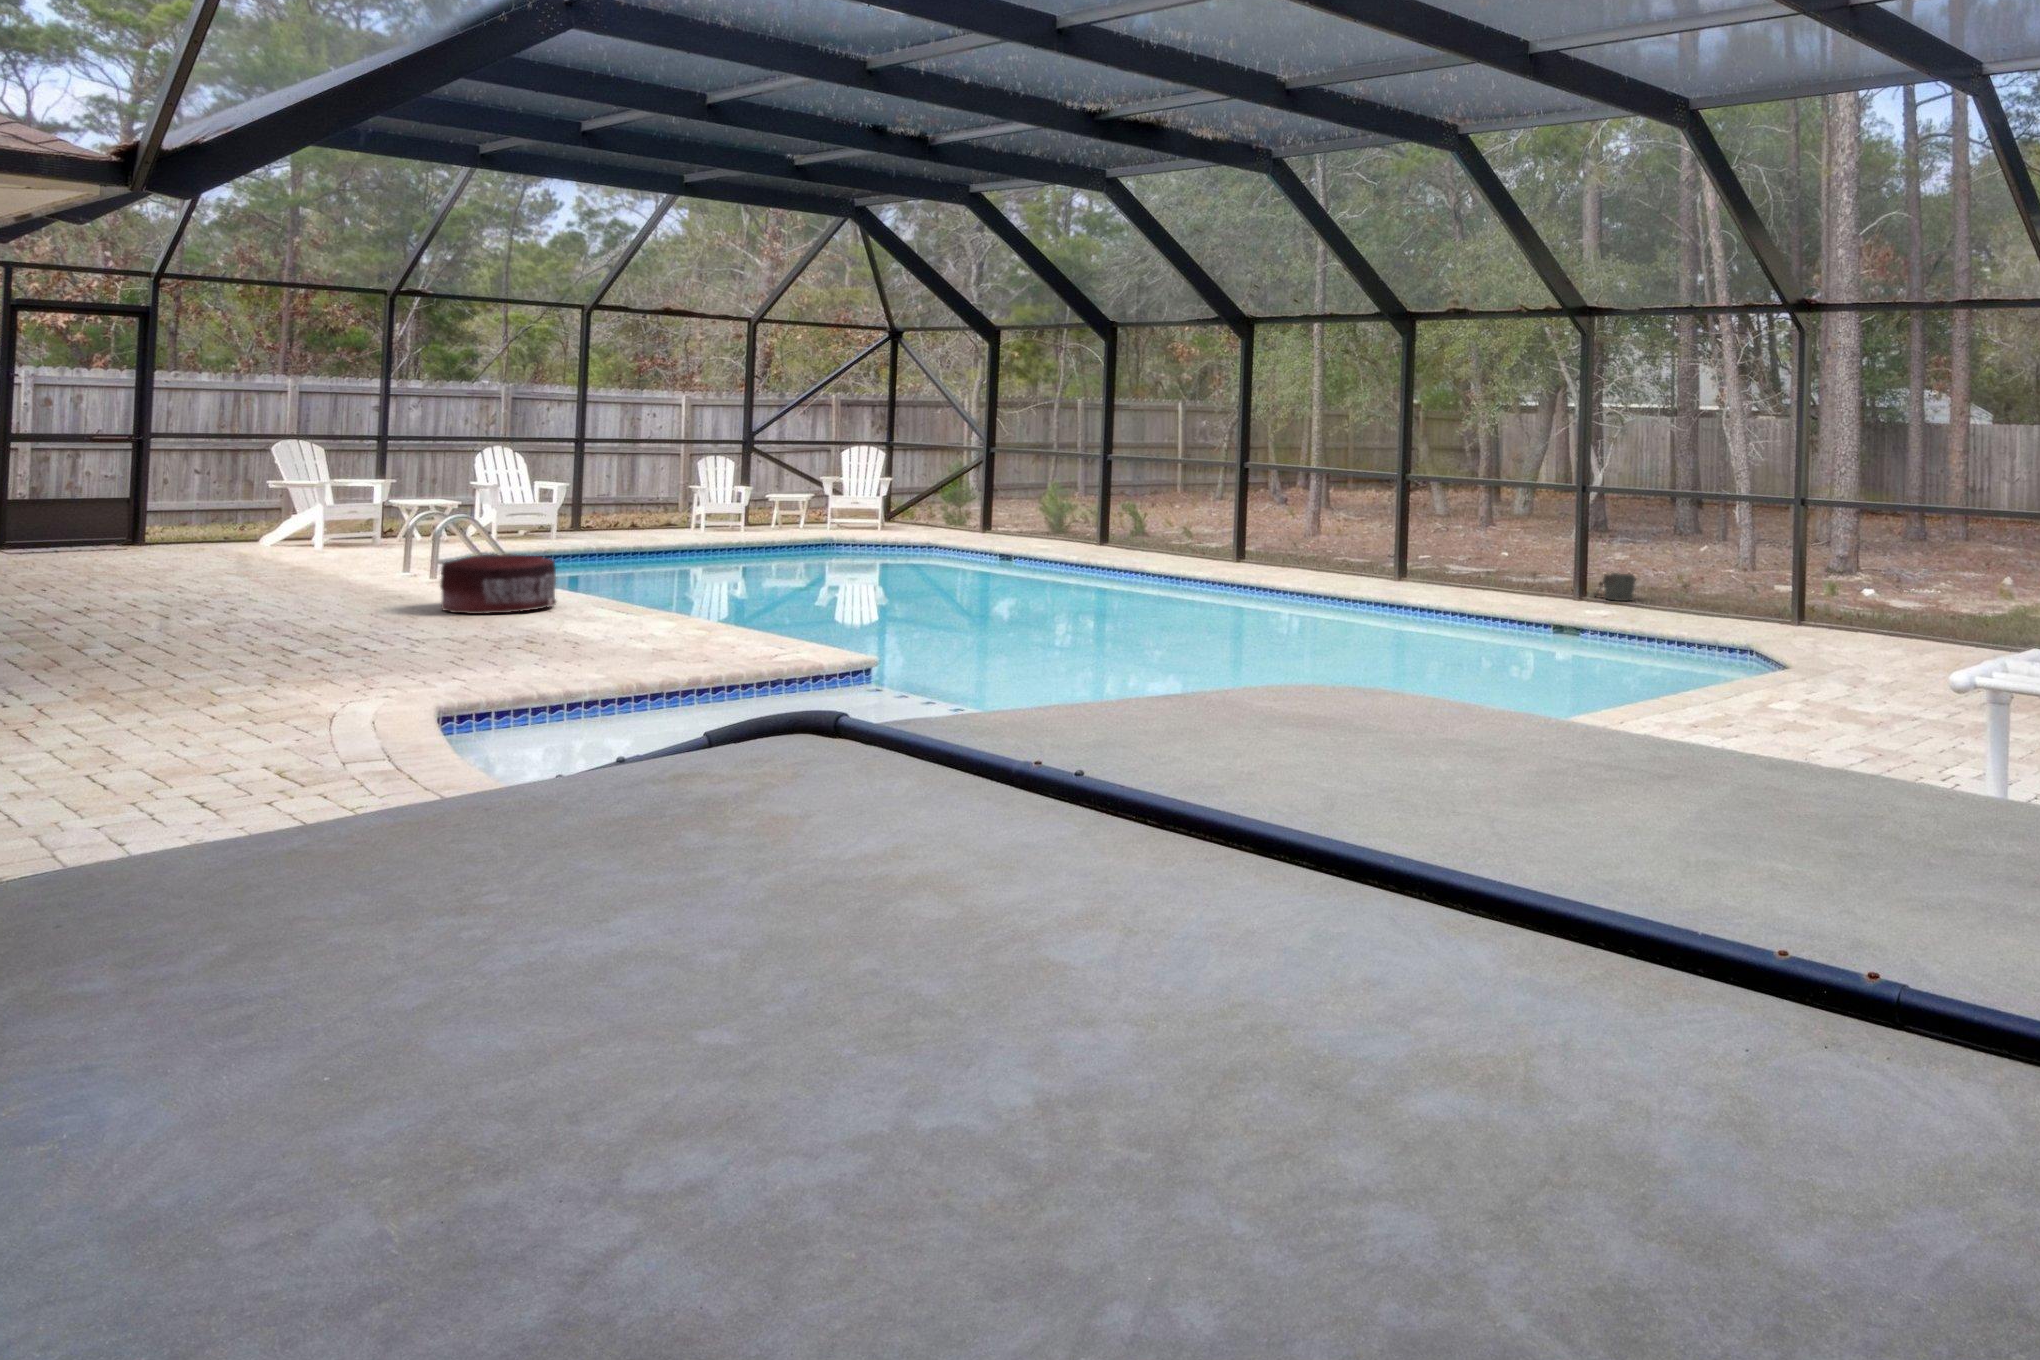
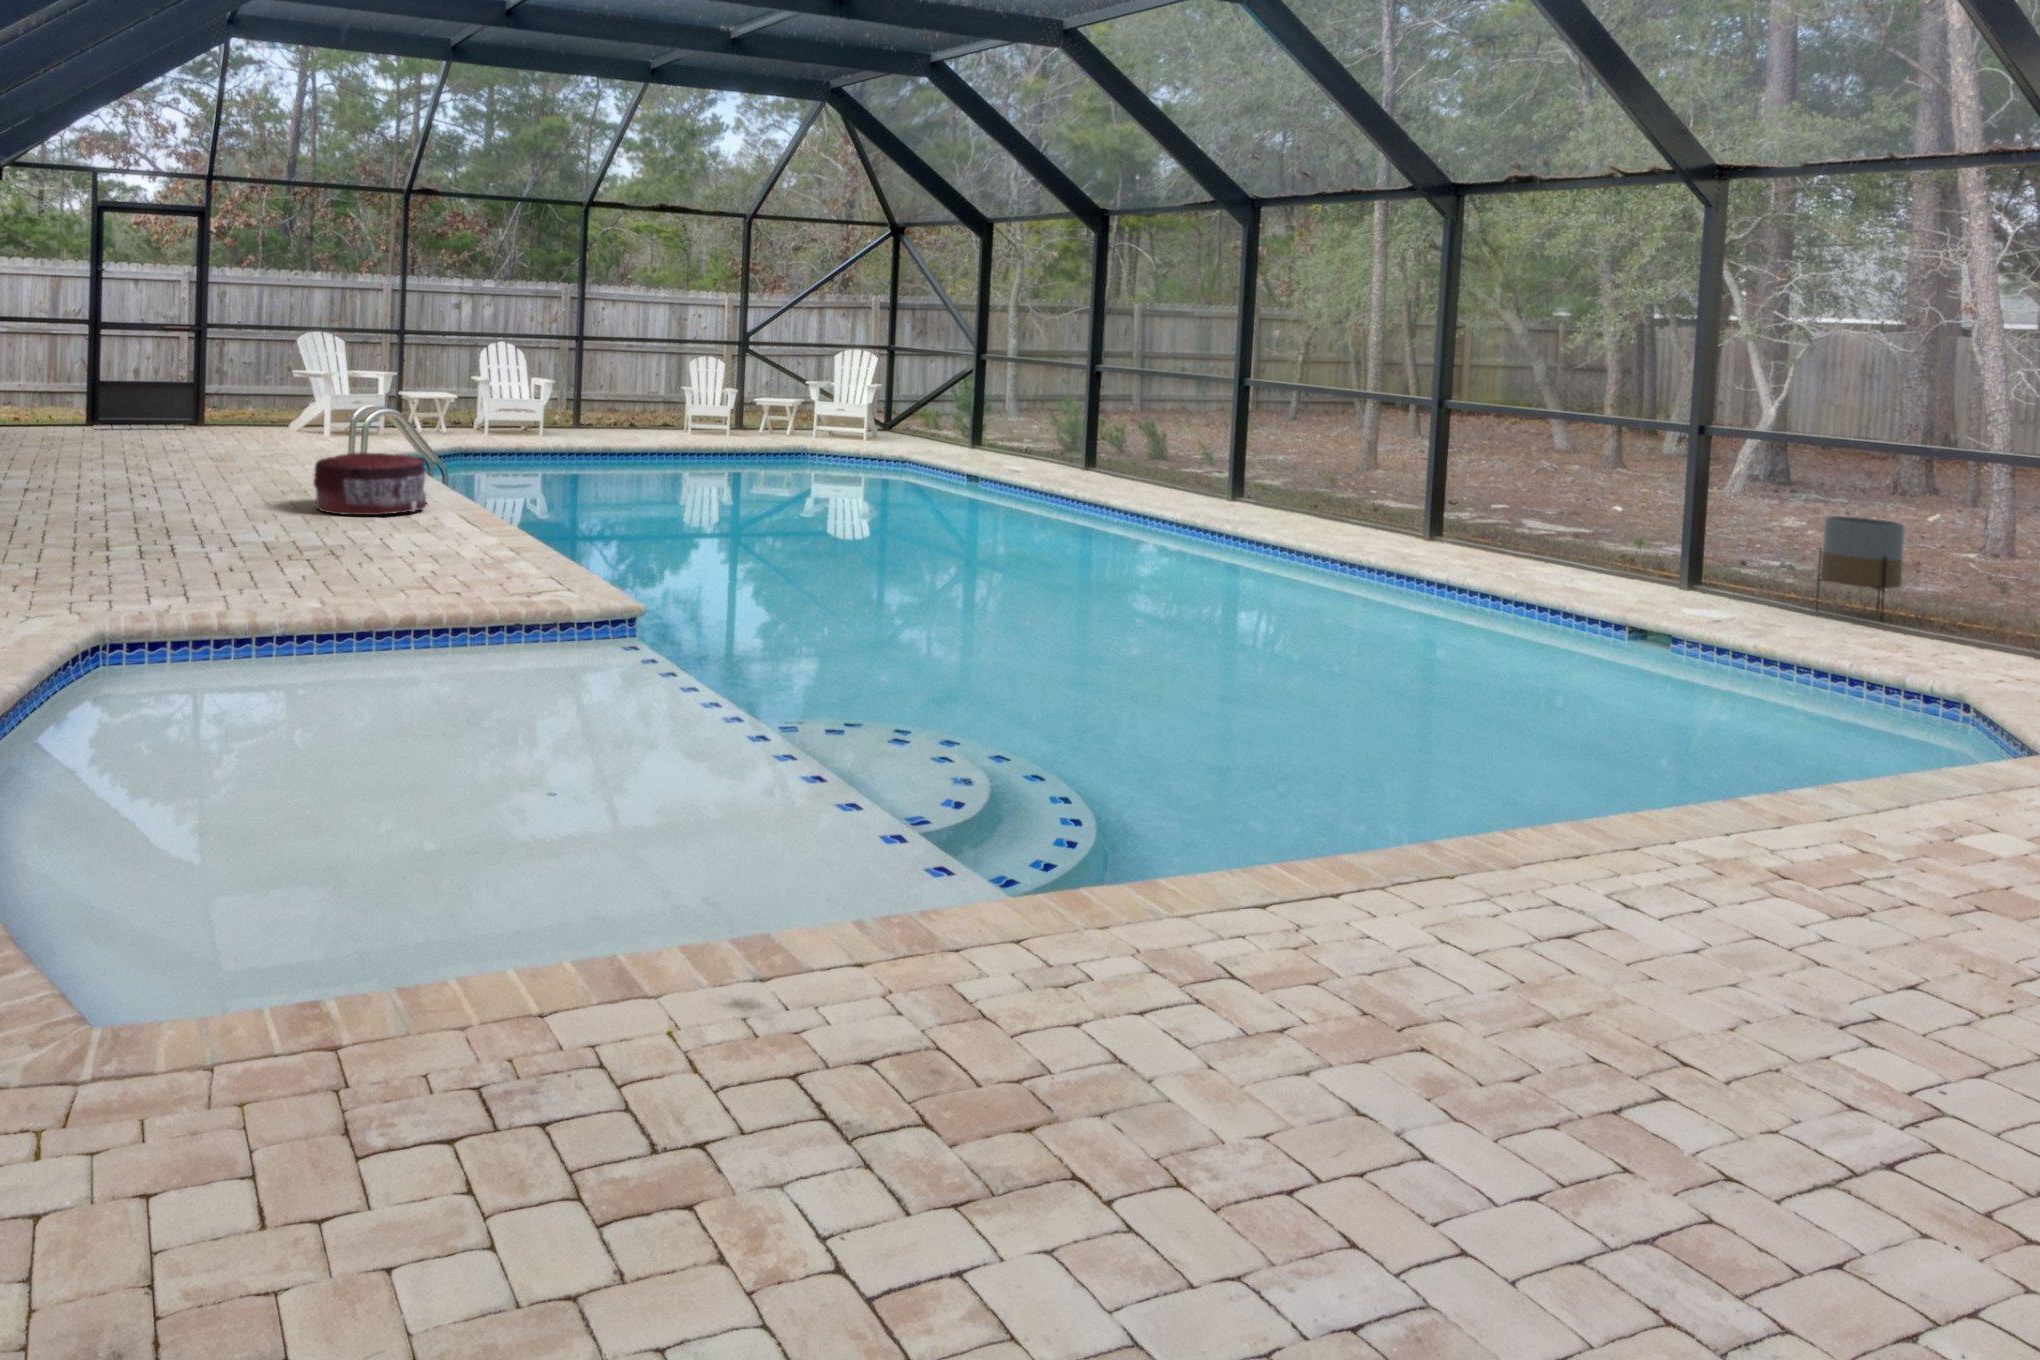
planter: none [1661,542,1709,610] -> present [1816,516,1905,622]
bucket: present [1594,573,1636,601] -> none [1707,555,1779,597]

